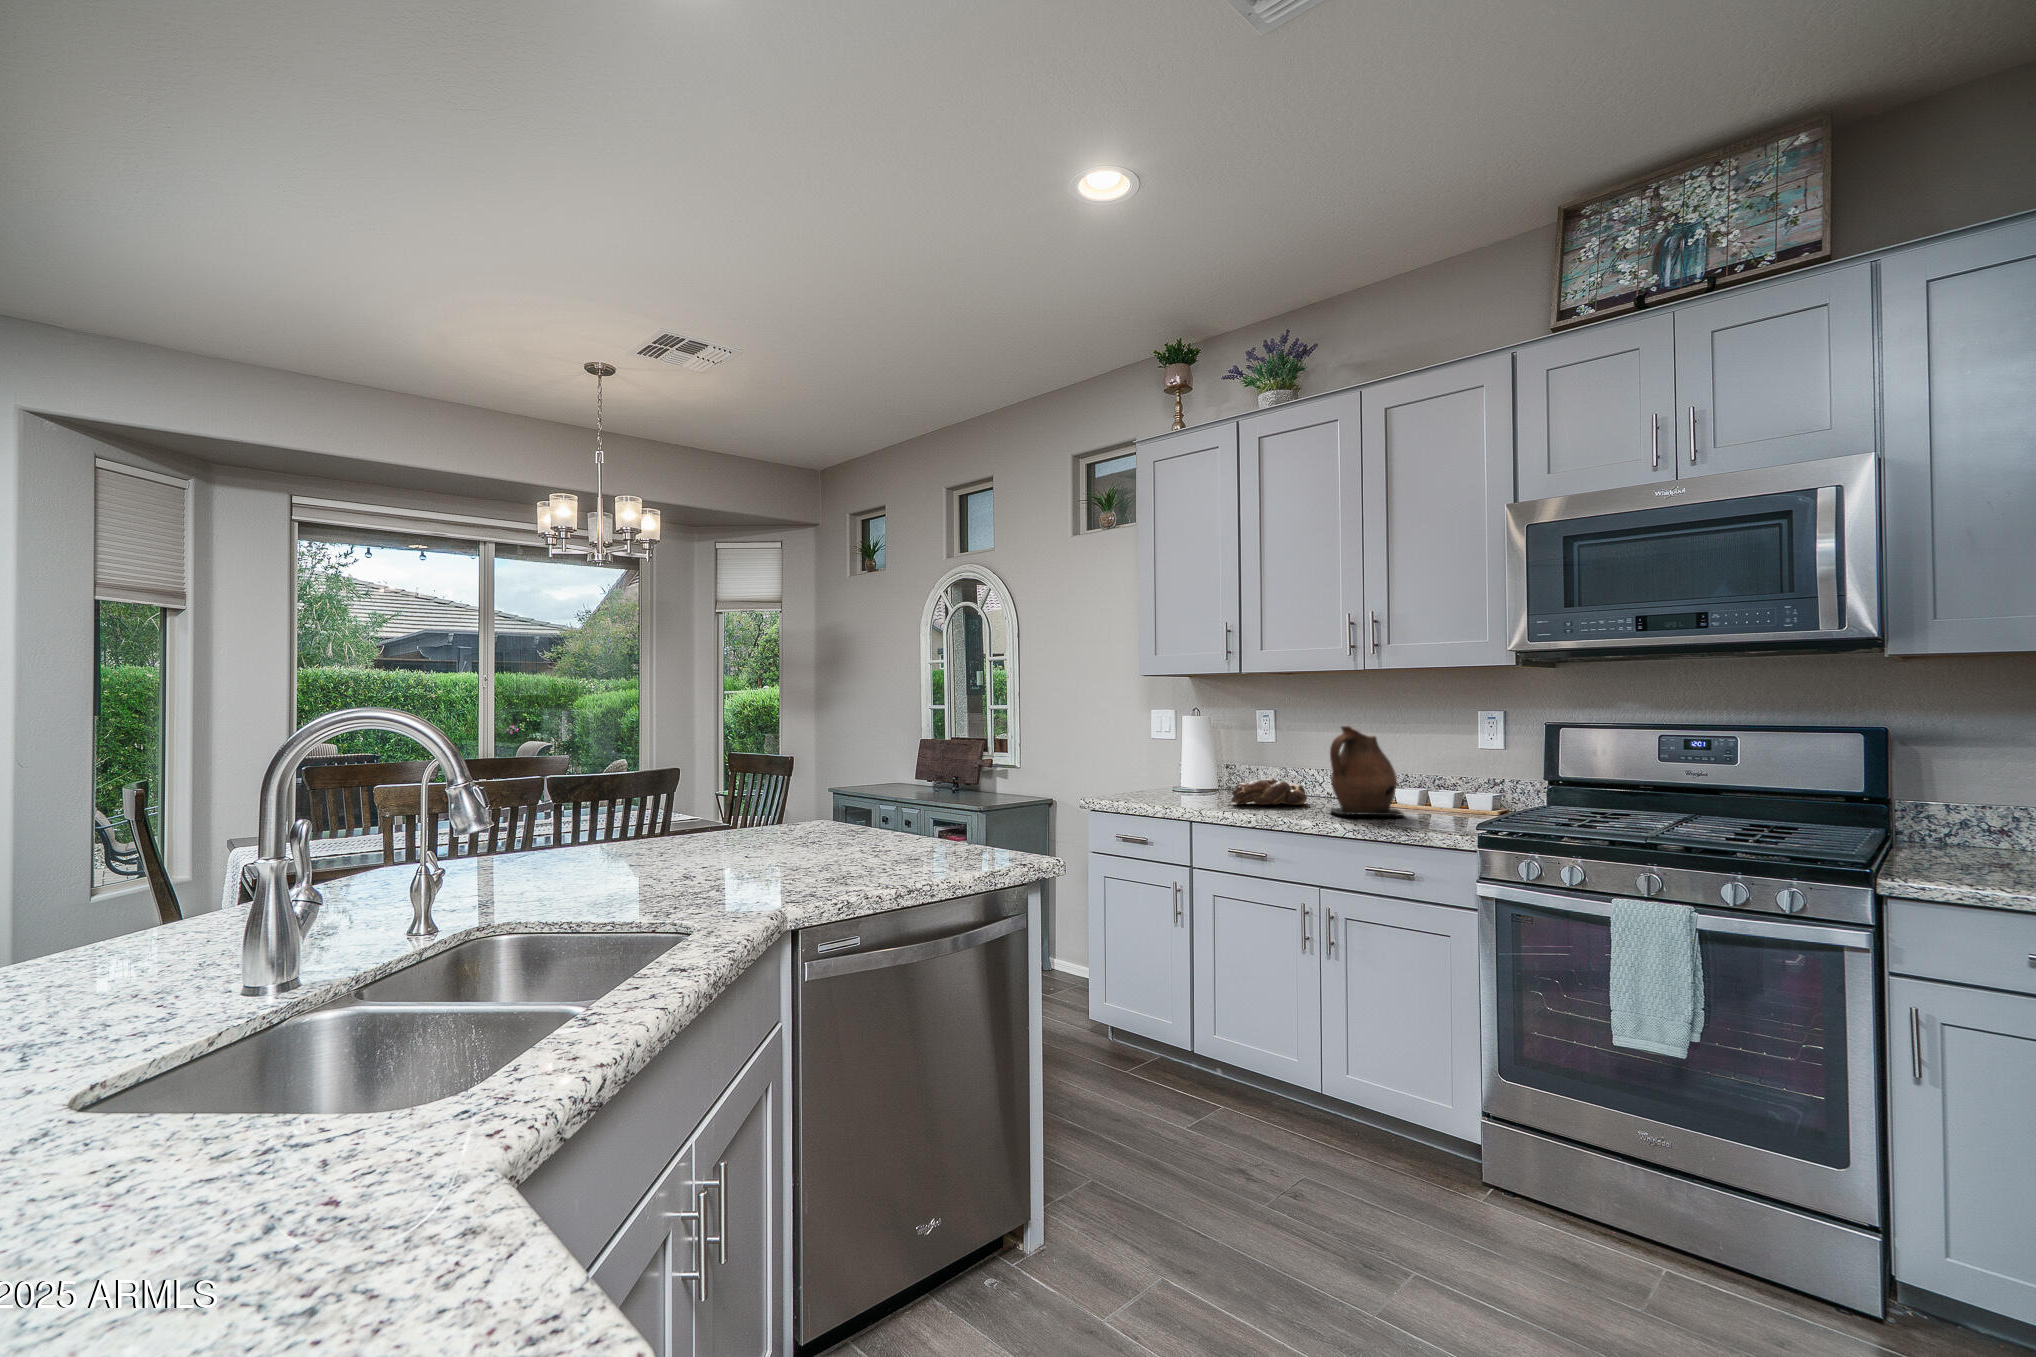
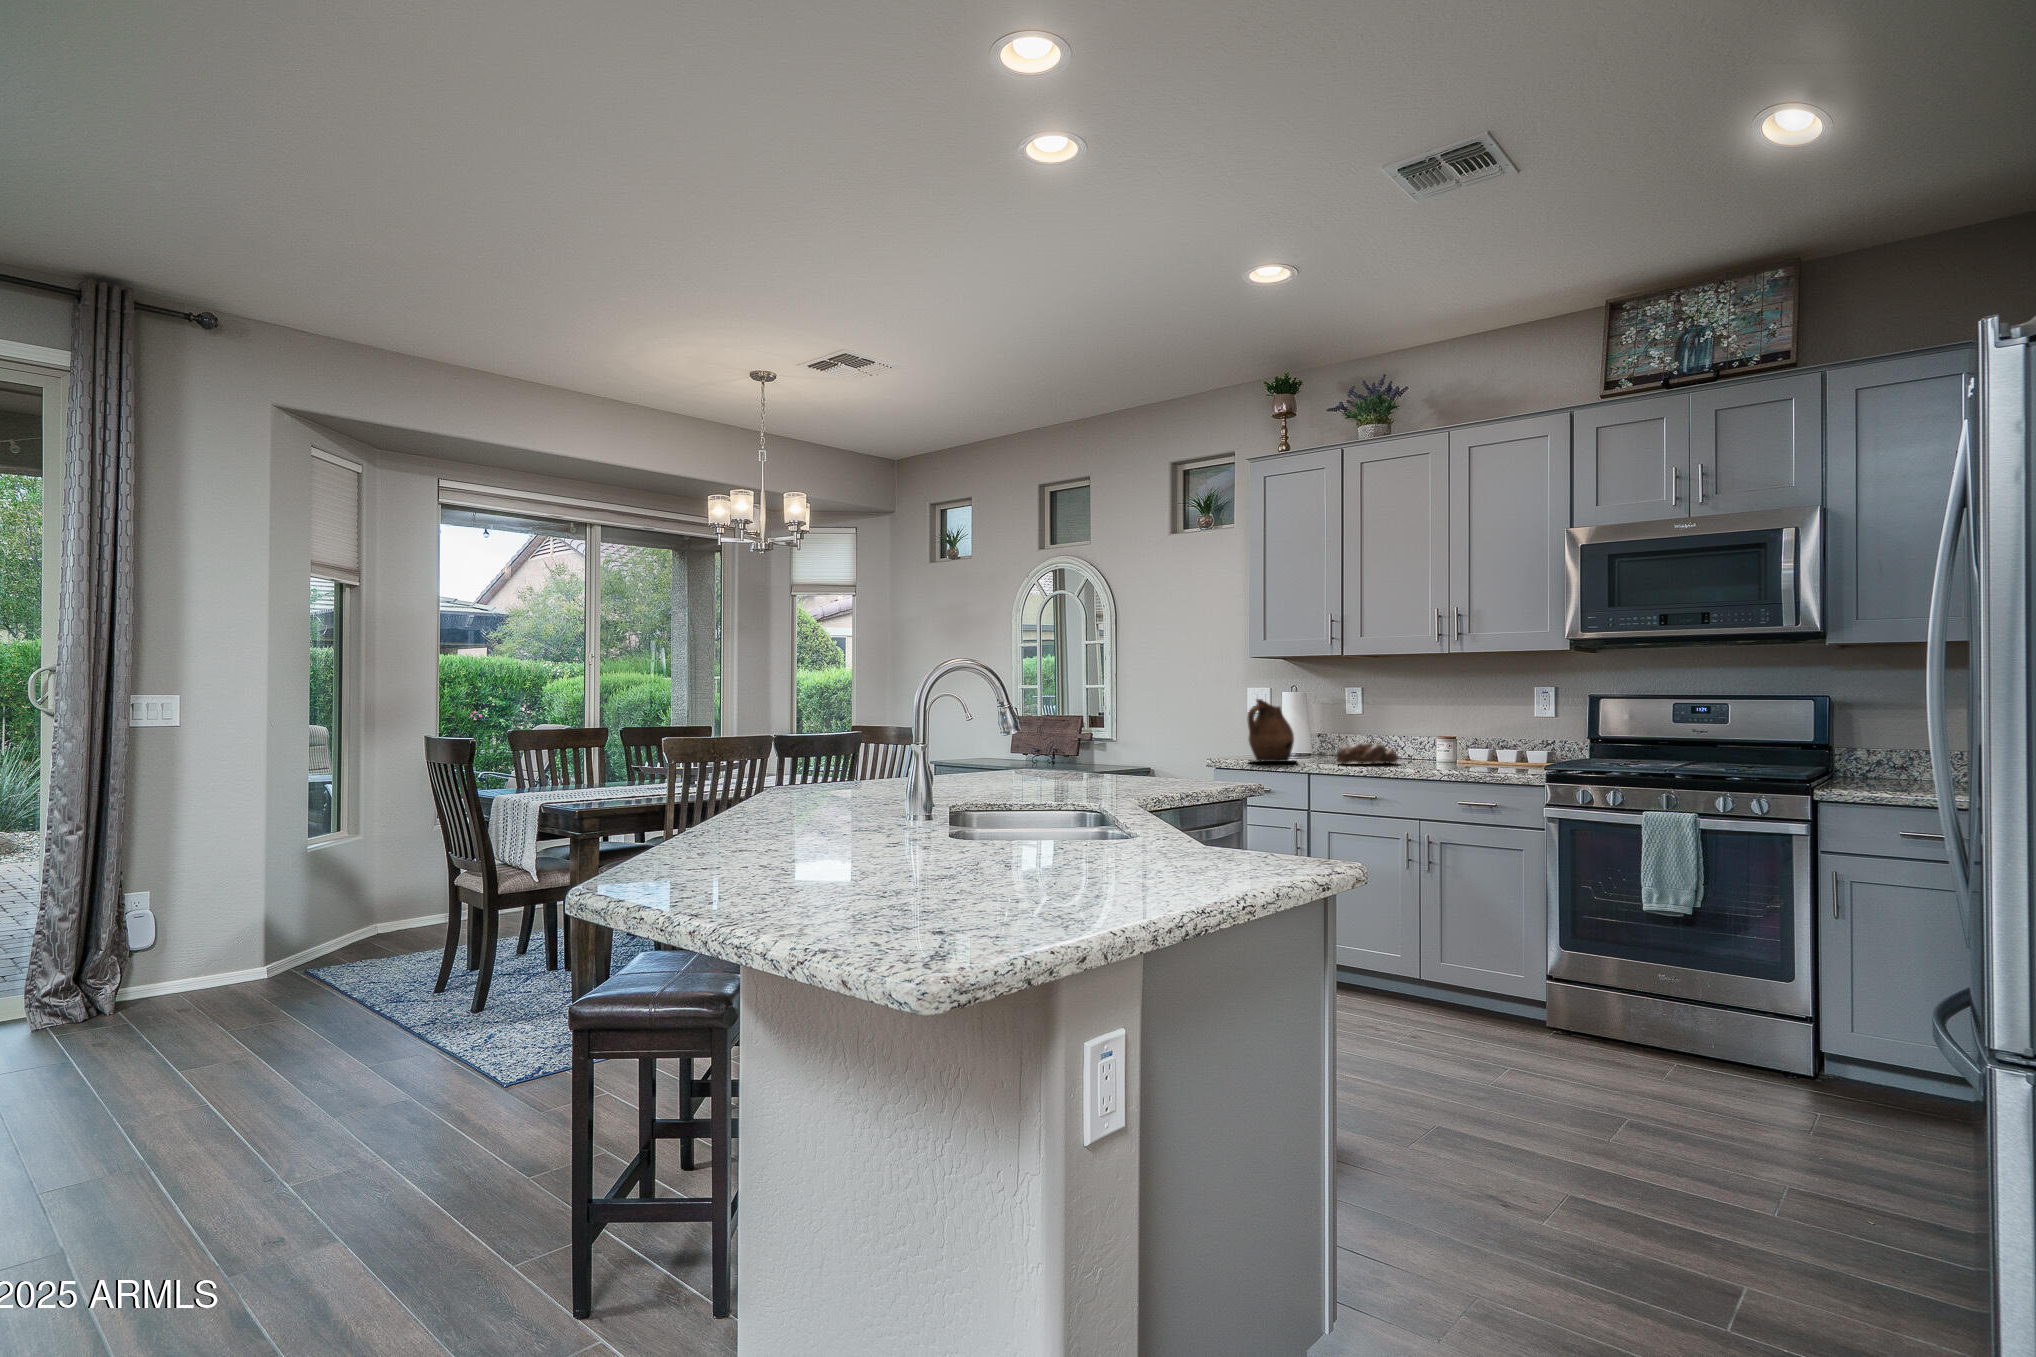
ceramic pitcher: present [1330,726,1403,816] -> present [1248,699,1295,762]

